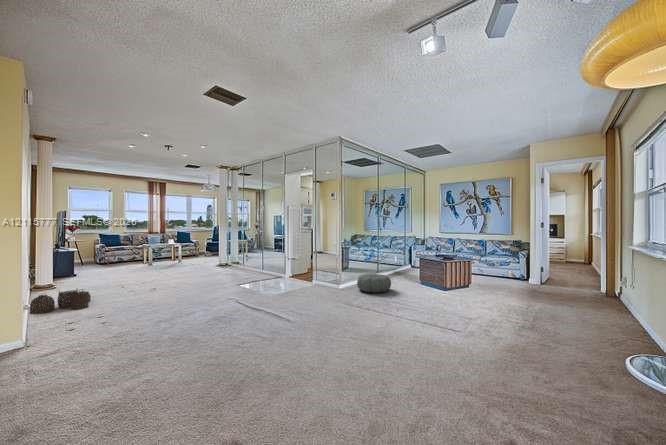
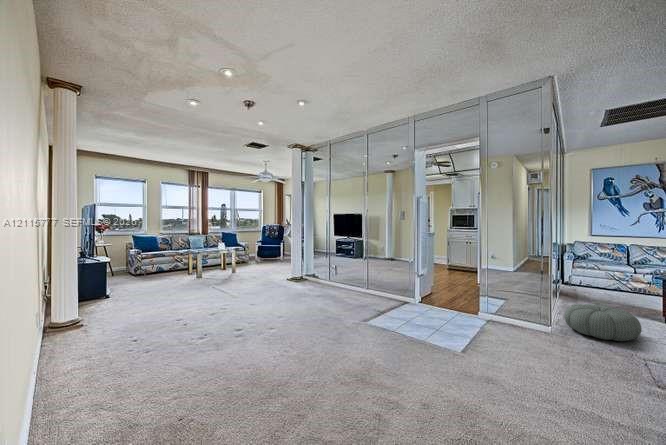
woven basket: present [30,289,91,314] -> none [38,344,150,411]

